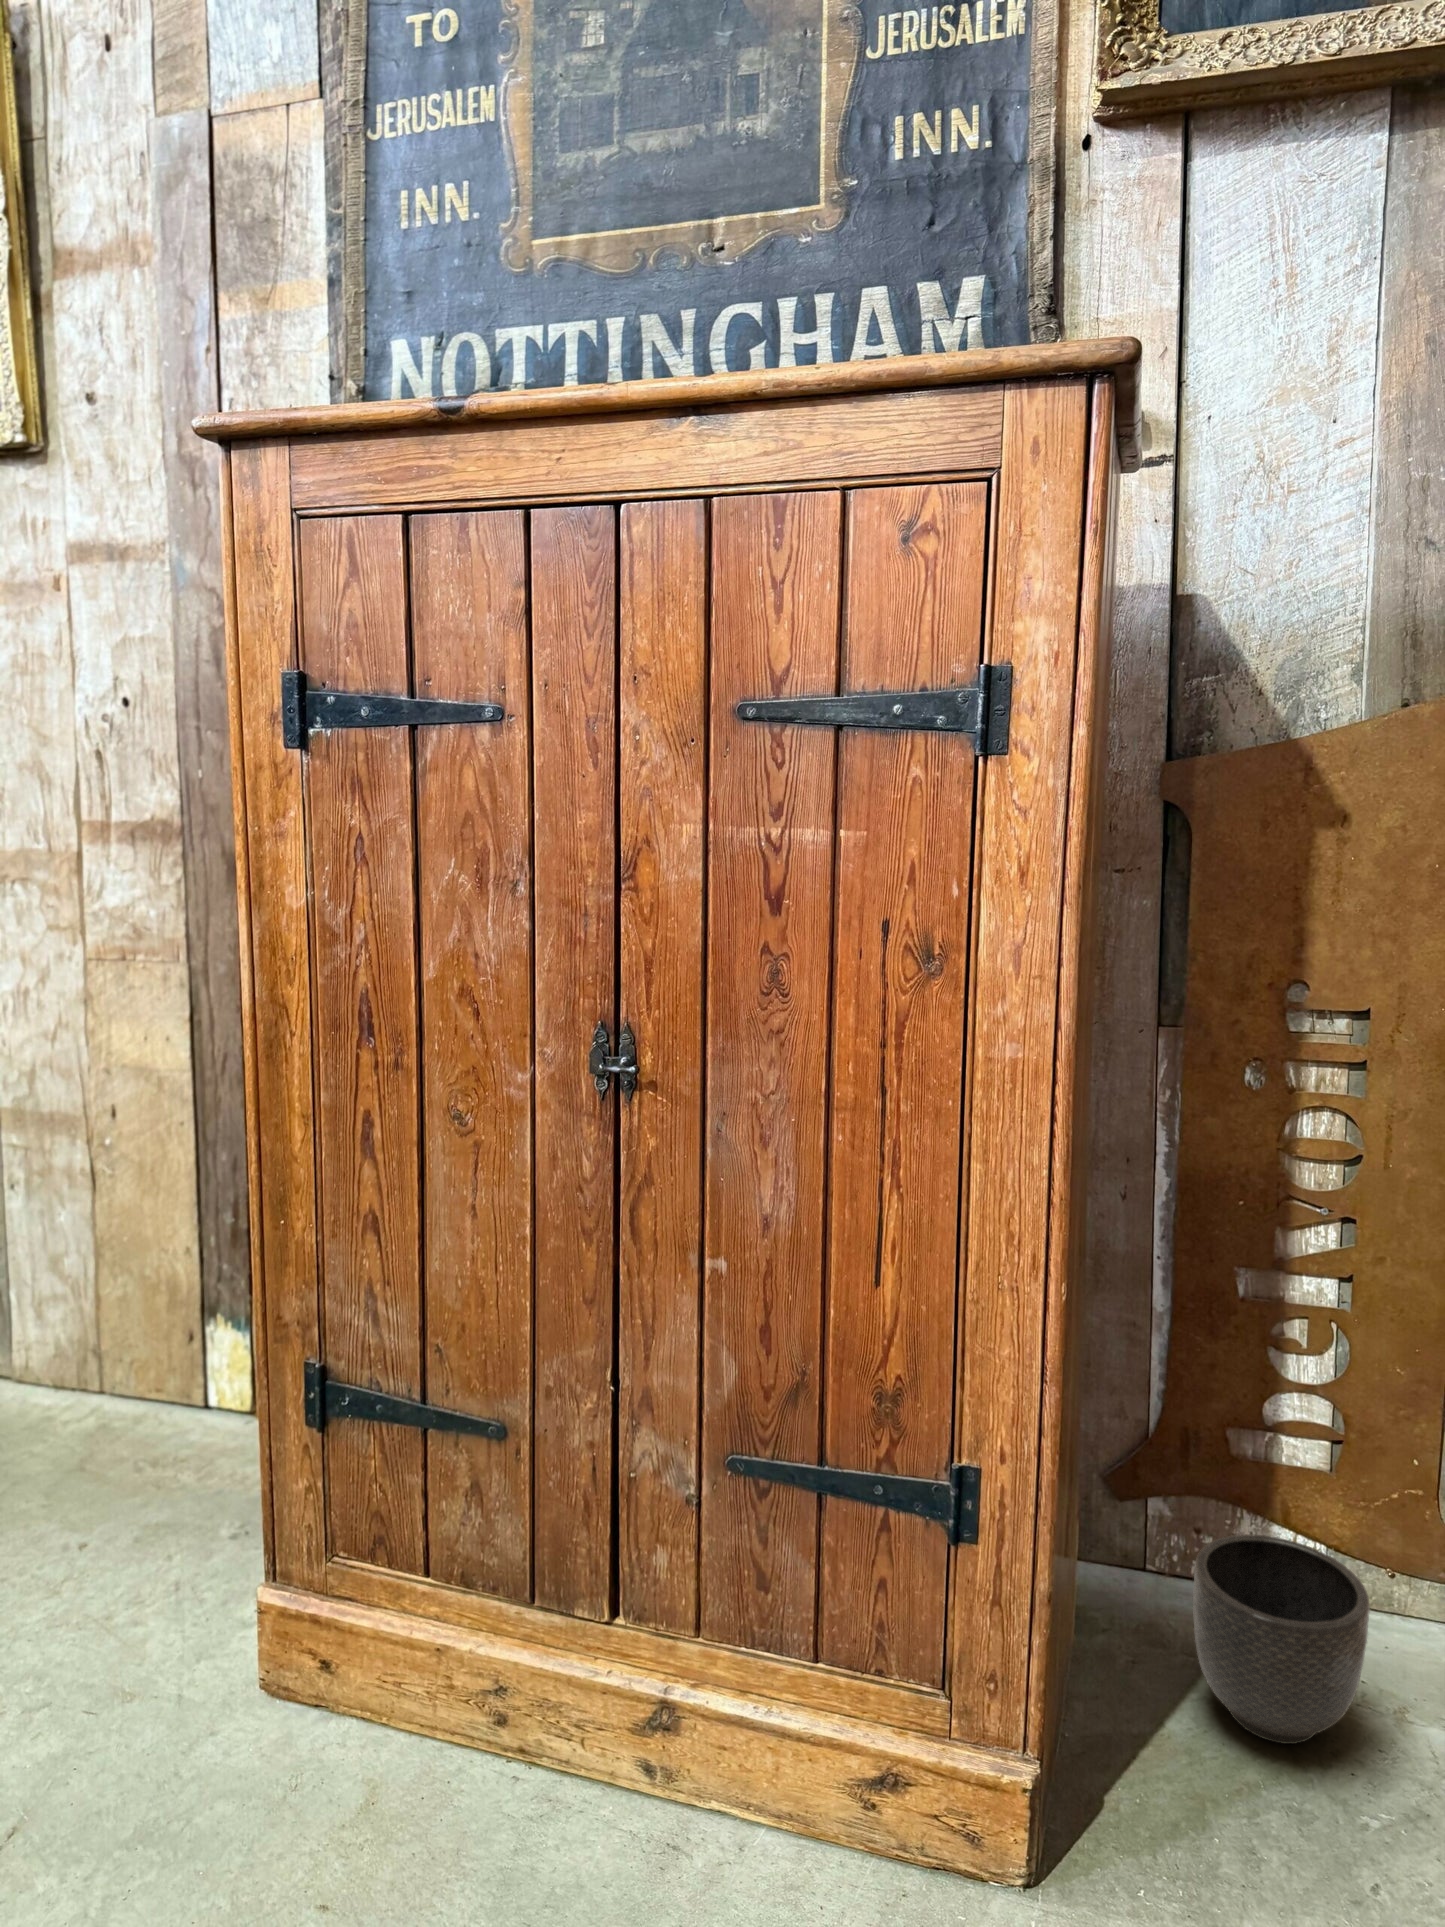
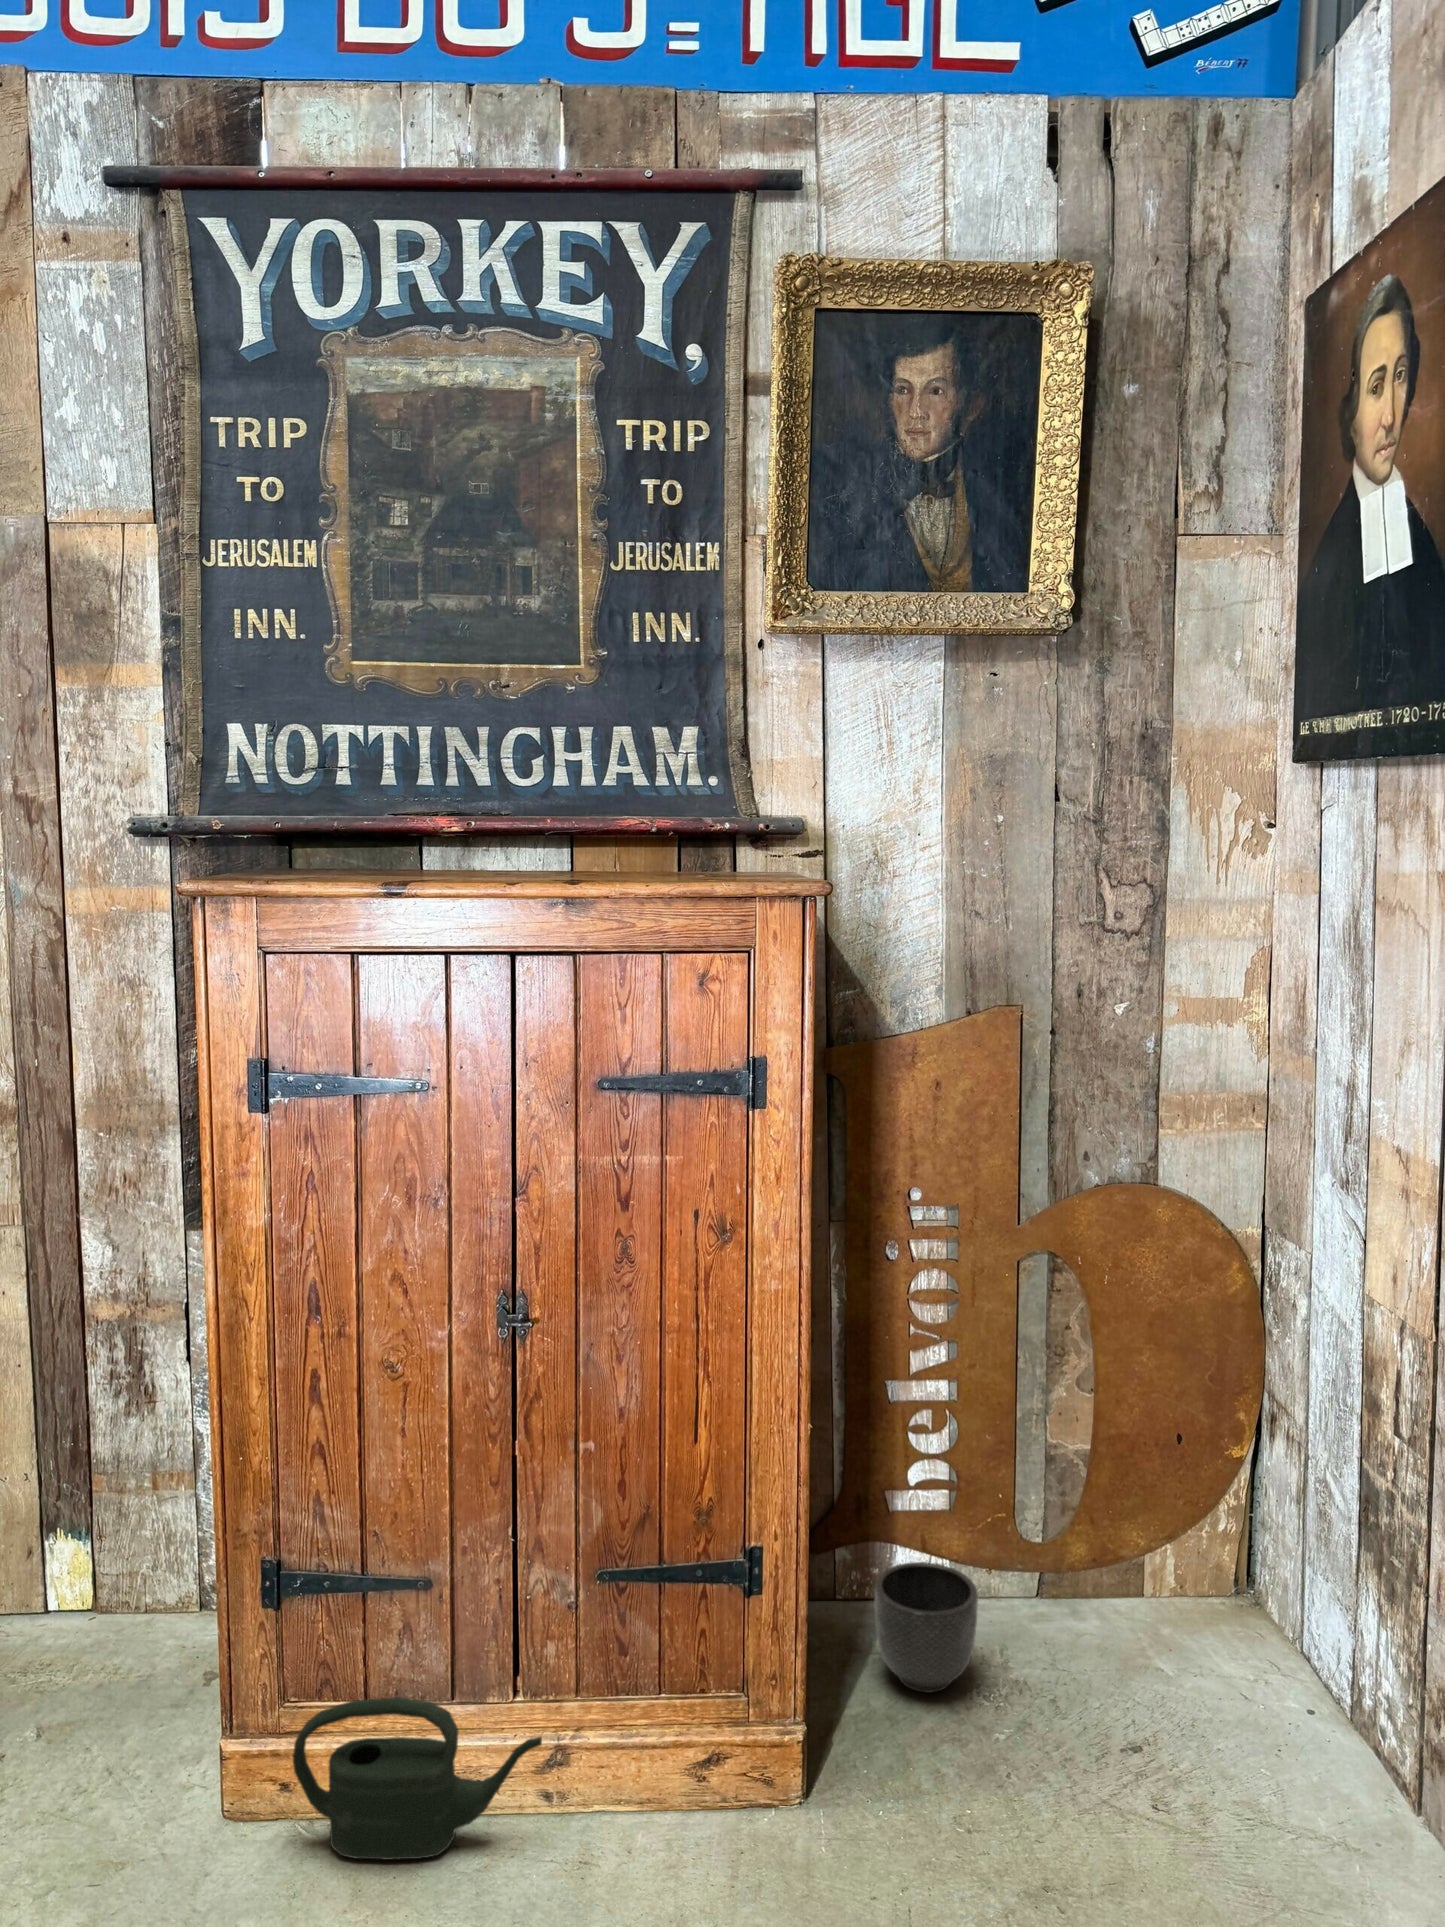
watering can: none [306,1574,622,1817] -> present [293,1697,542,1860]

